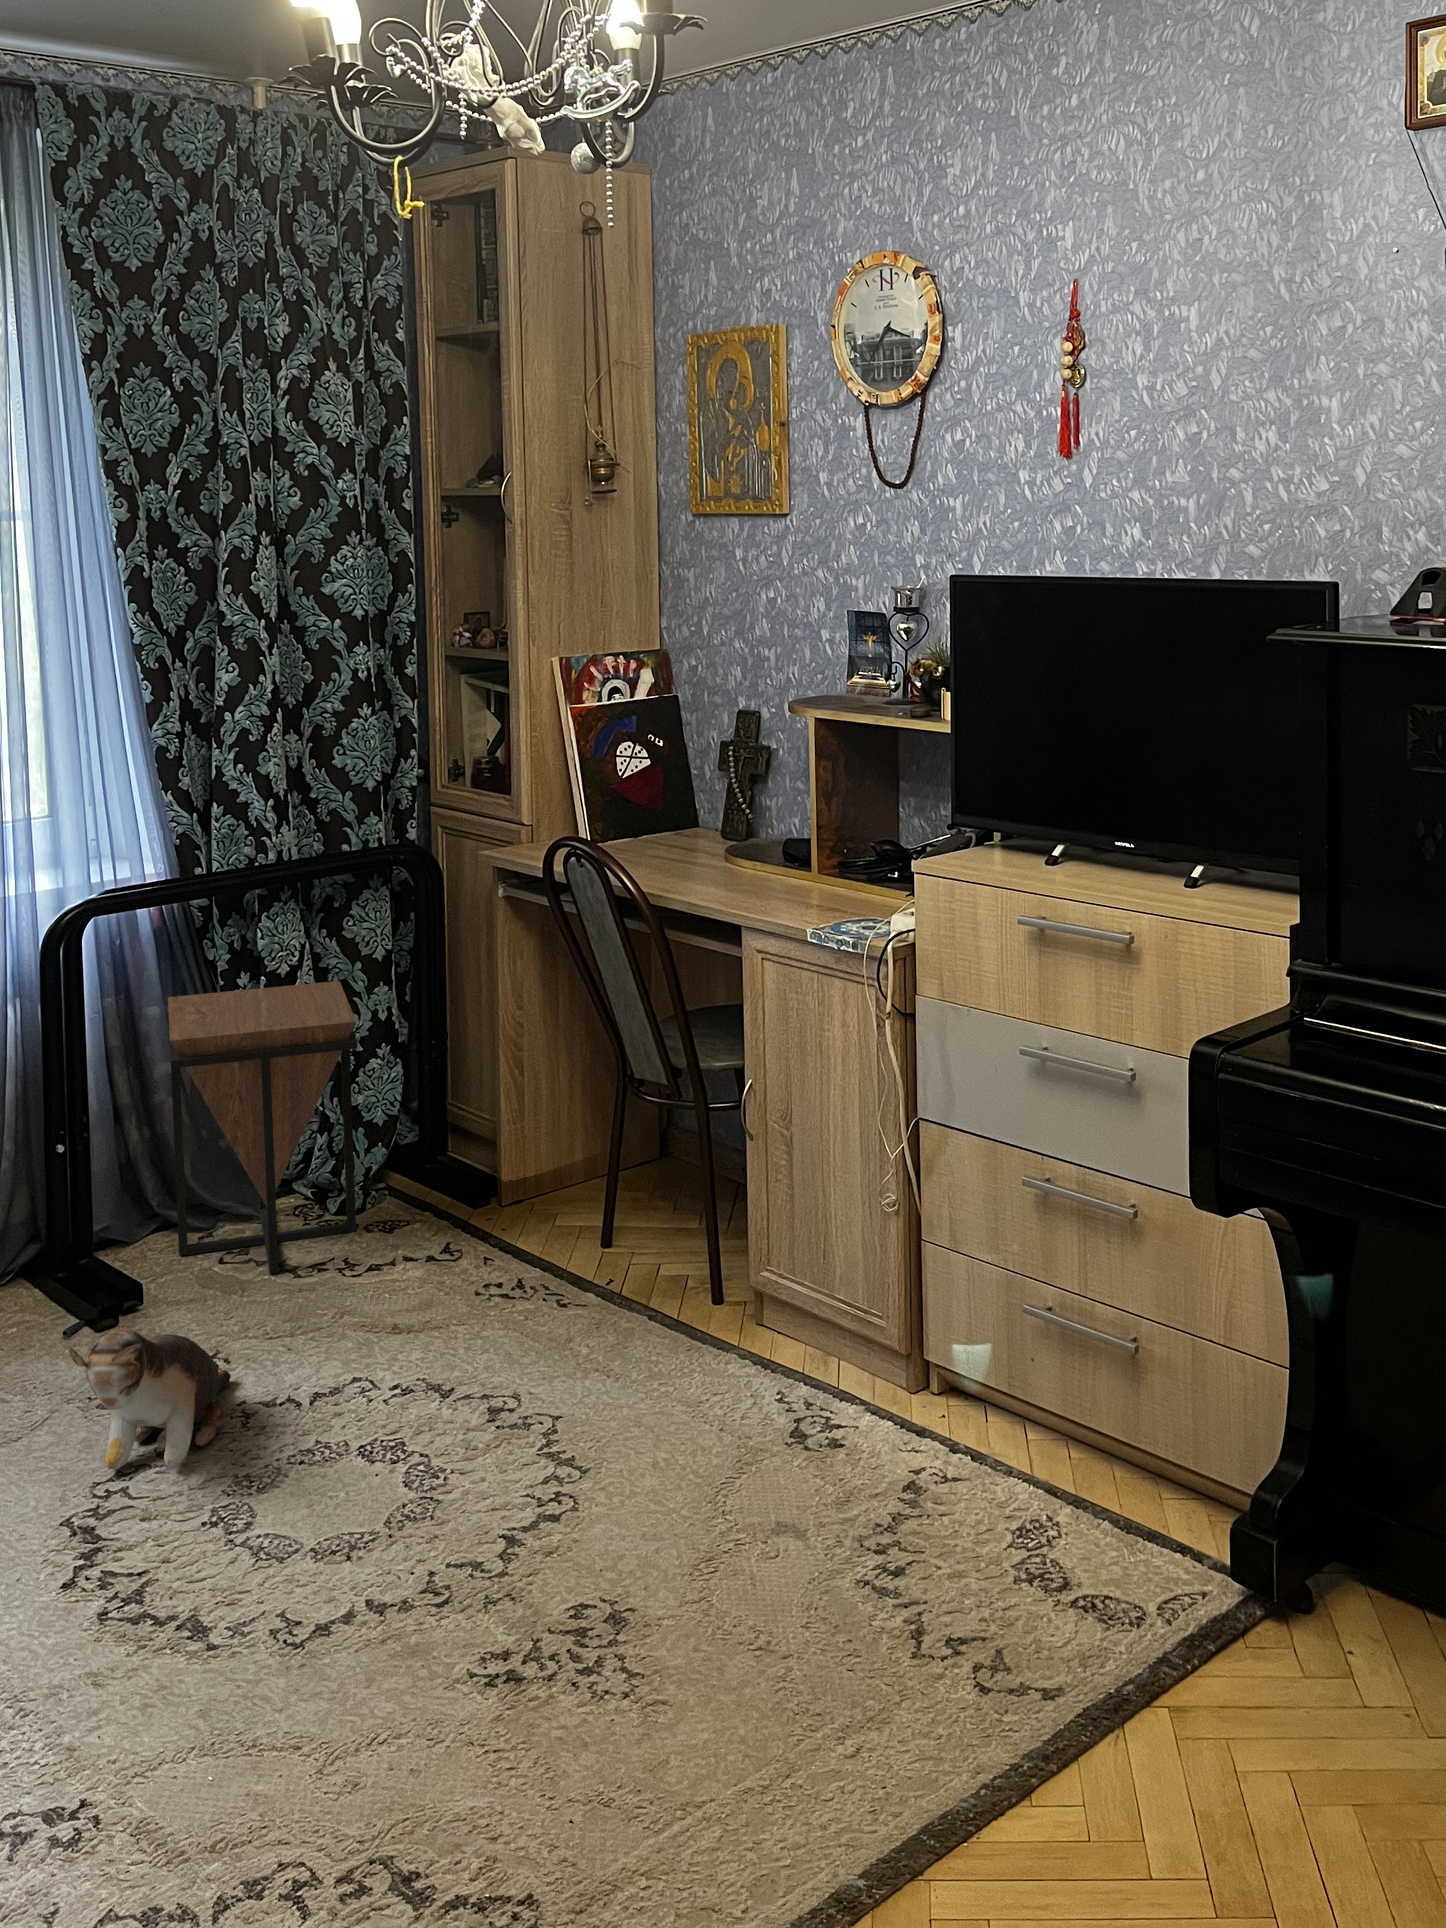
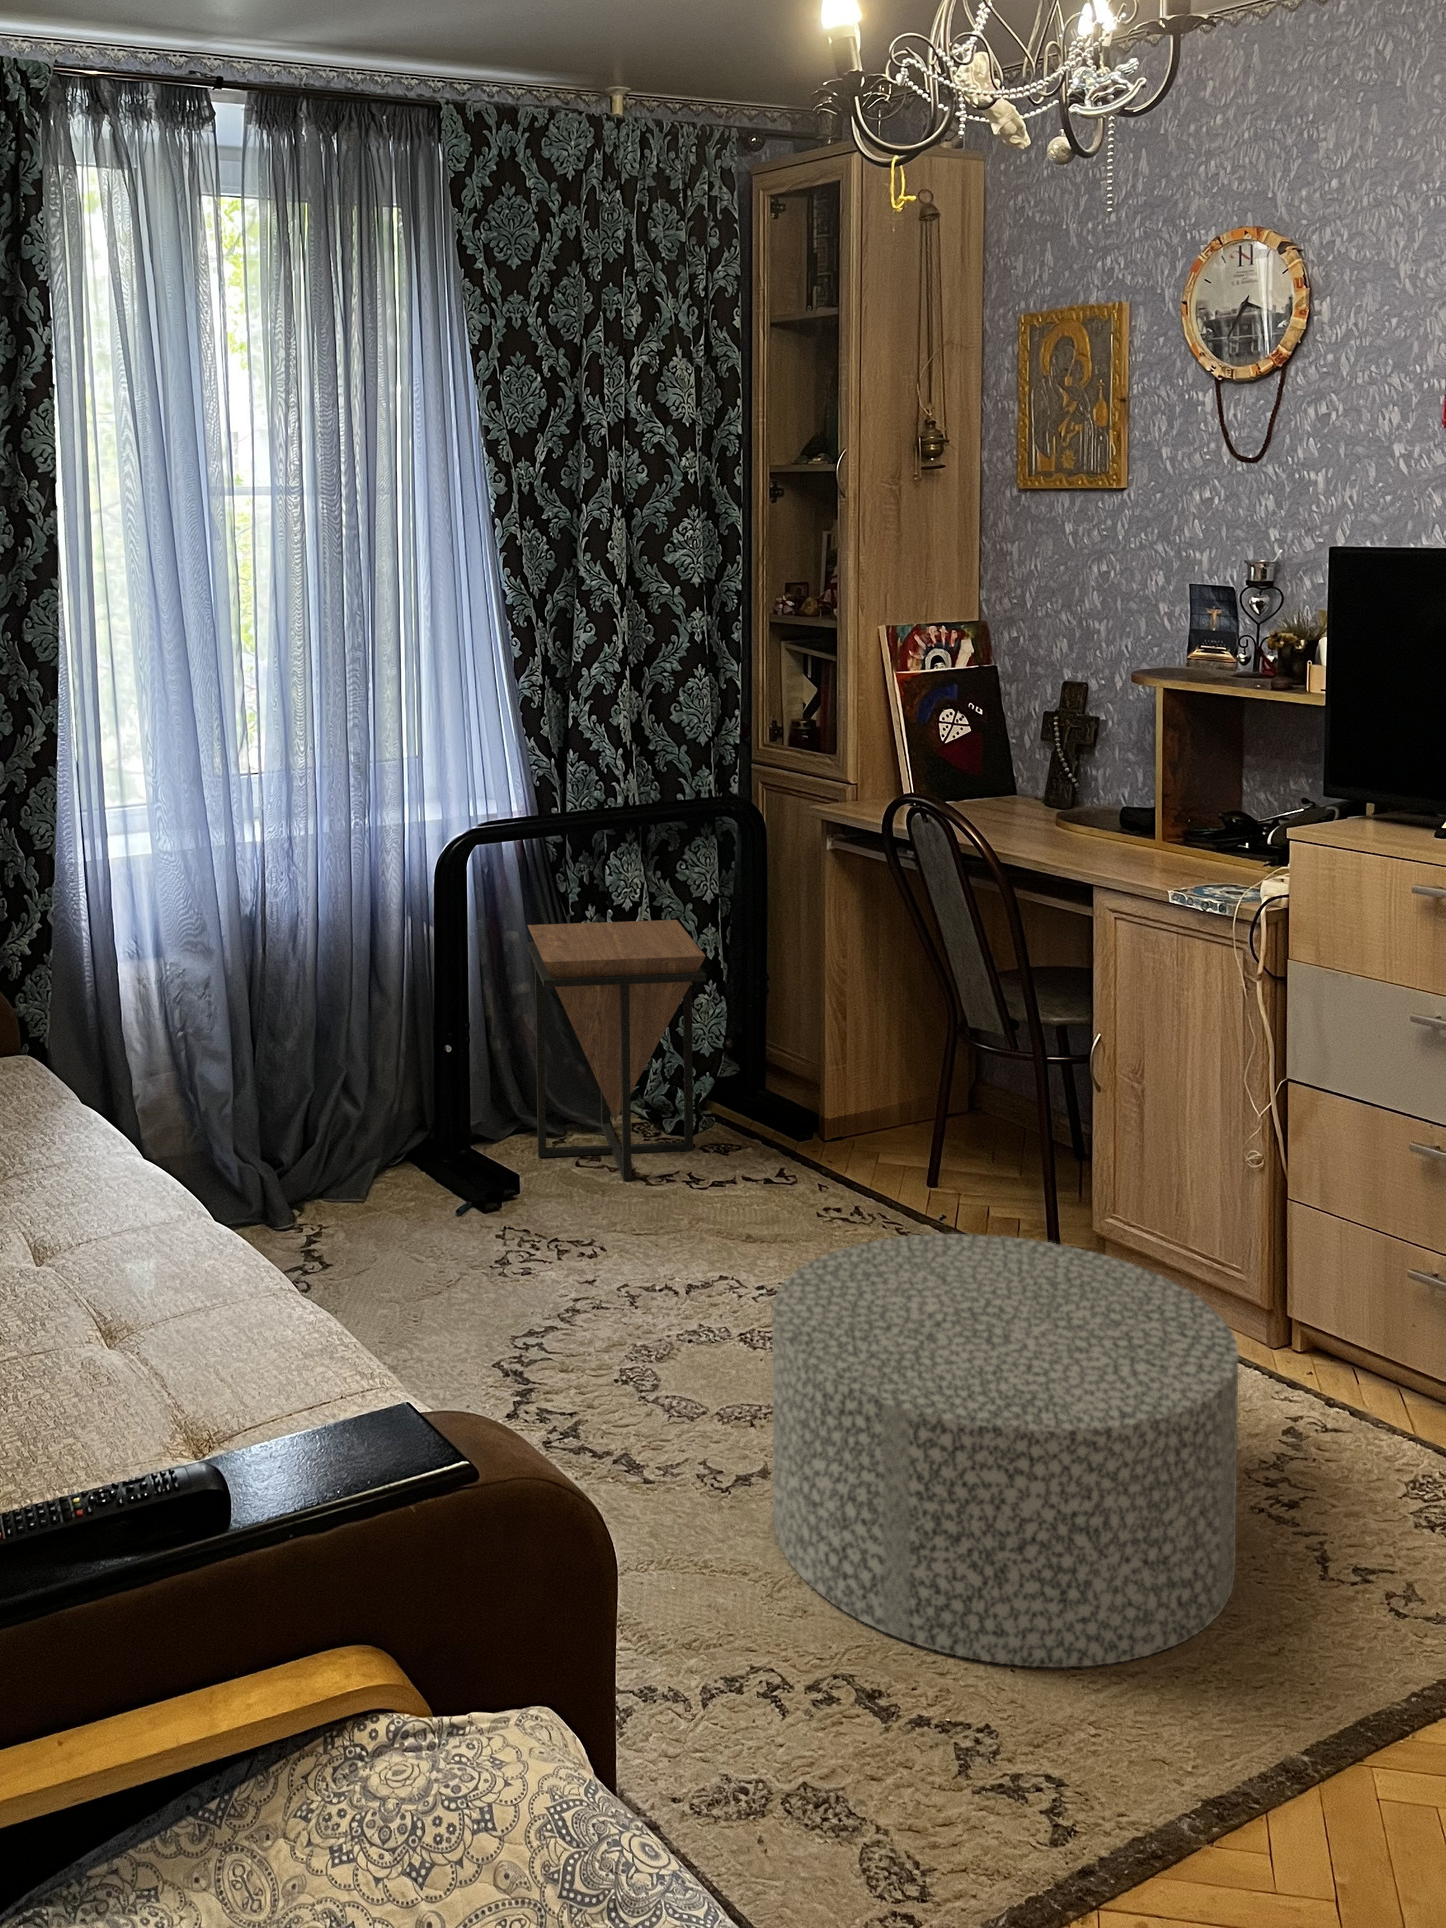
ottoman: none [334,1317,832,1816] -> present [772,1234,1238,1667]
plush toy: present [69,1326,231,1469] -> none [500,1204,617,1332]

